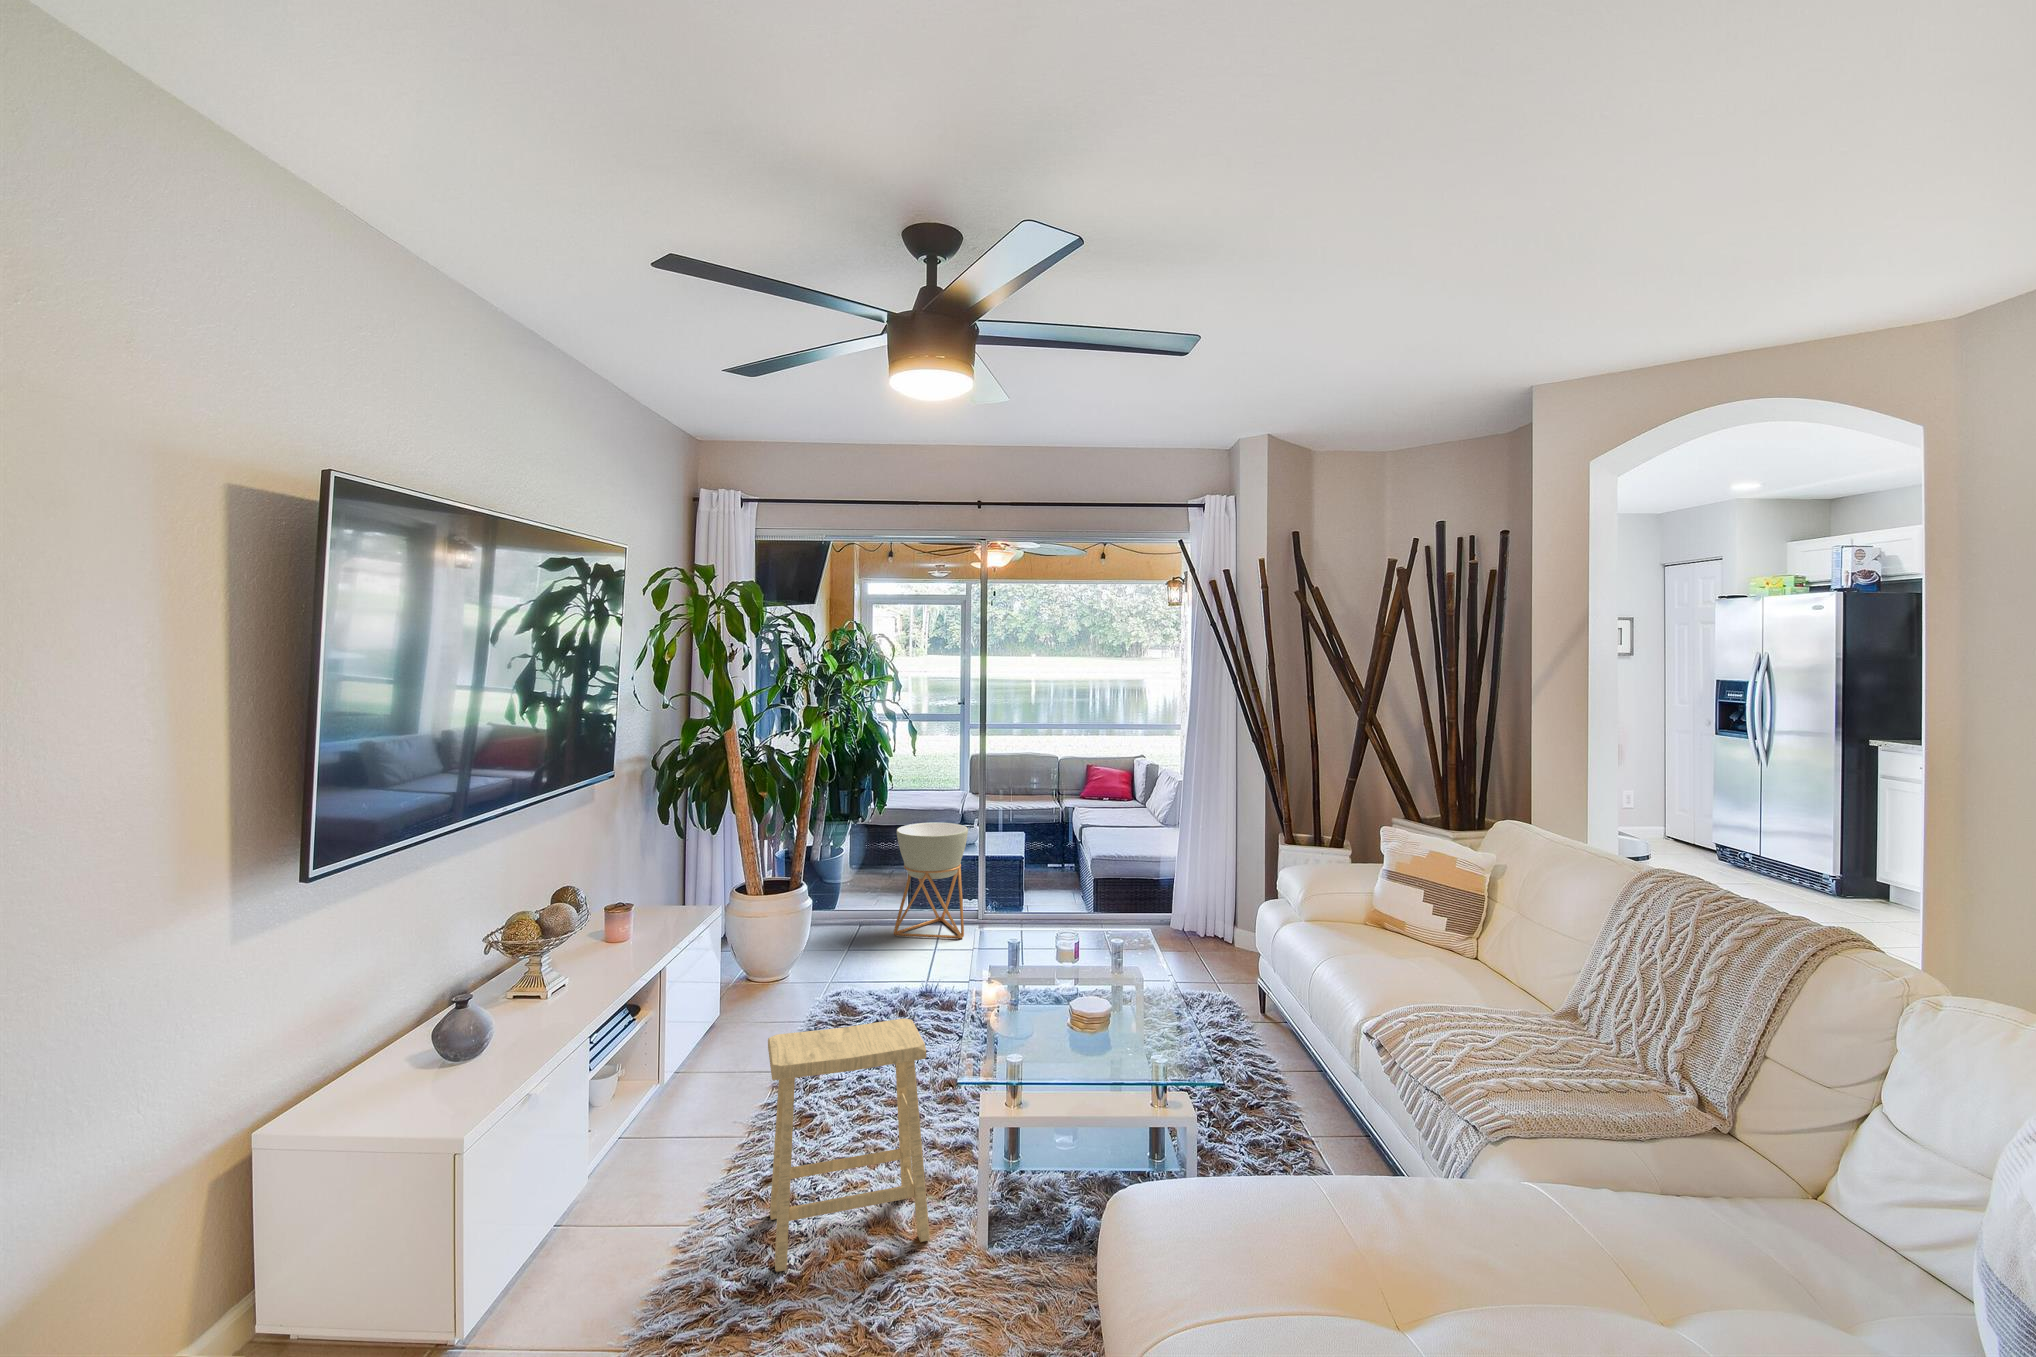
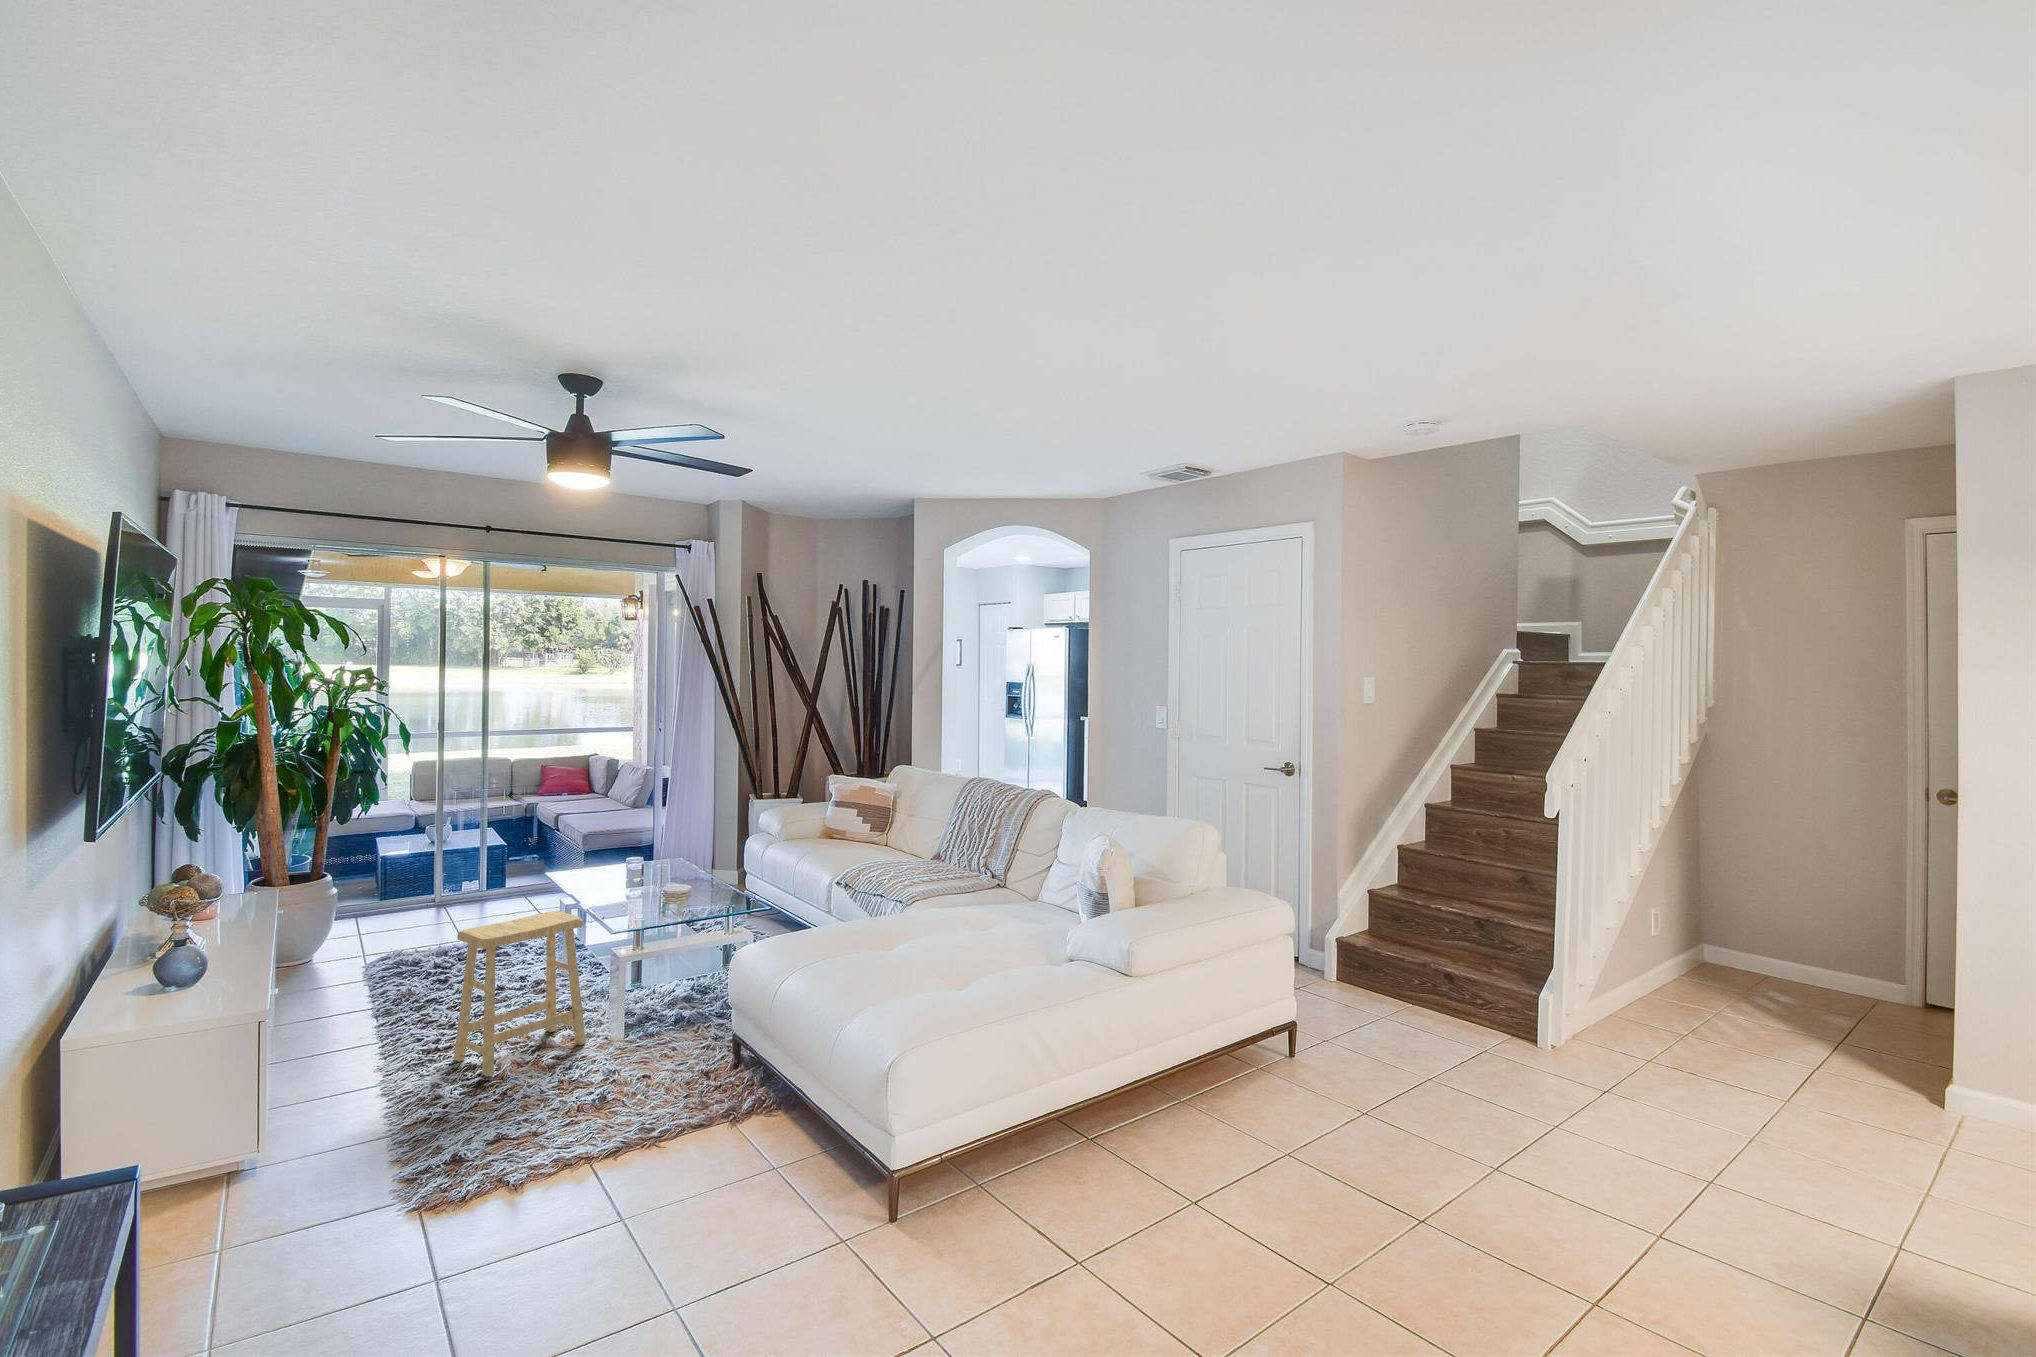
planter: present [893,823,968,939] -> none [402,812,478,916]

